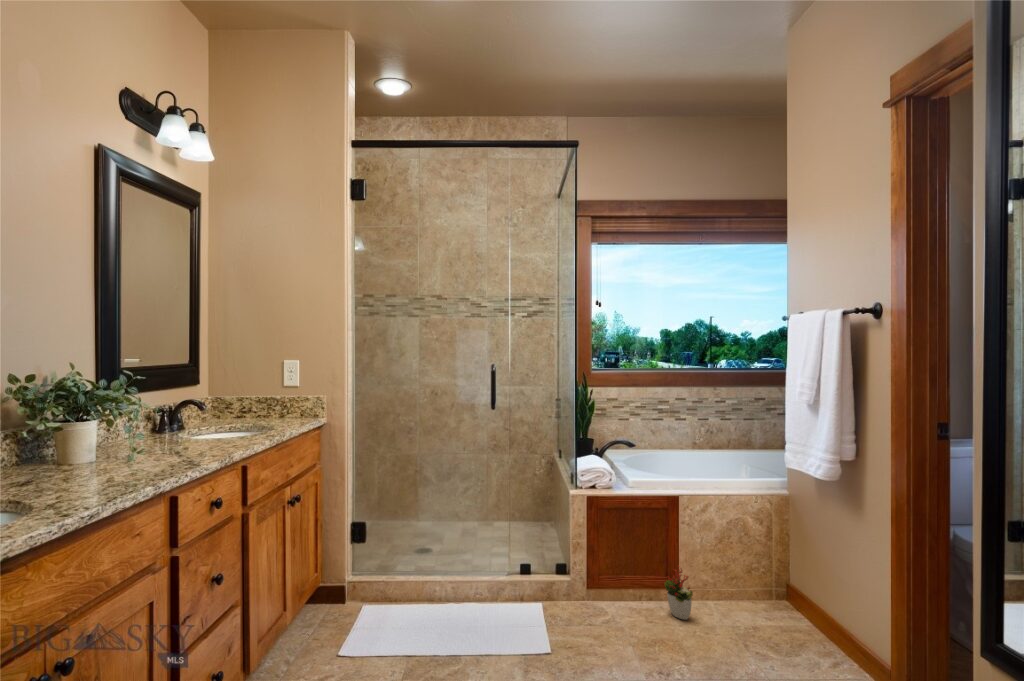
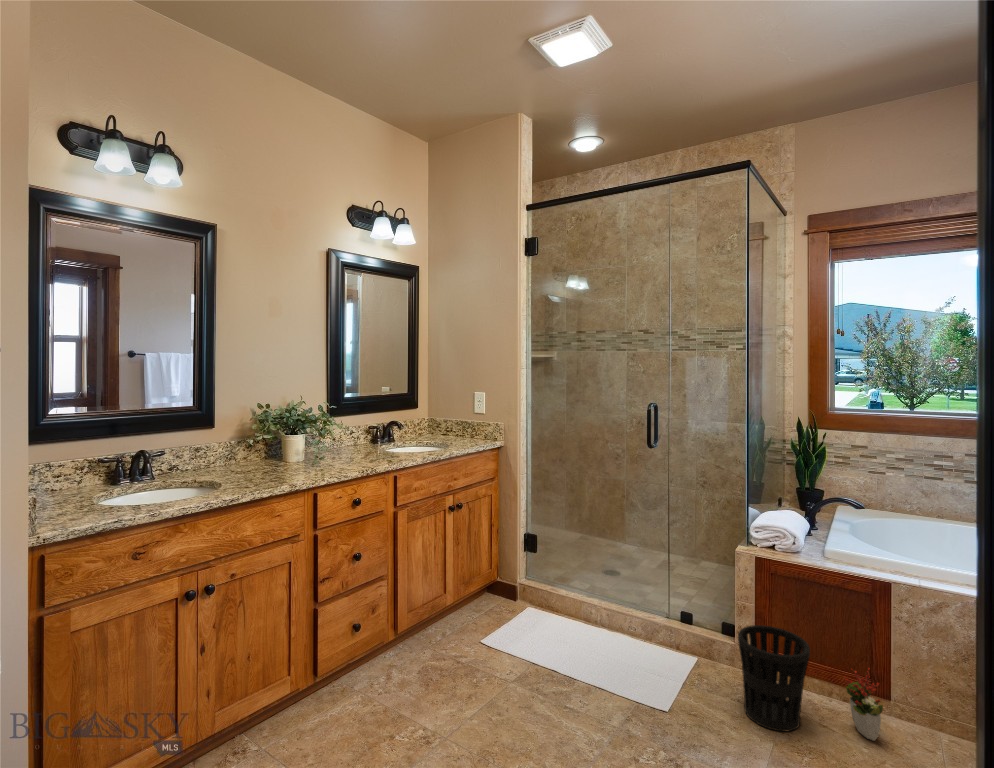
wastebasket: none [596,552,651,637] -> present [738,625,810,731]

